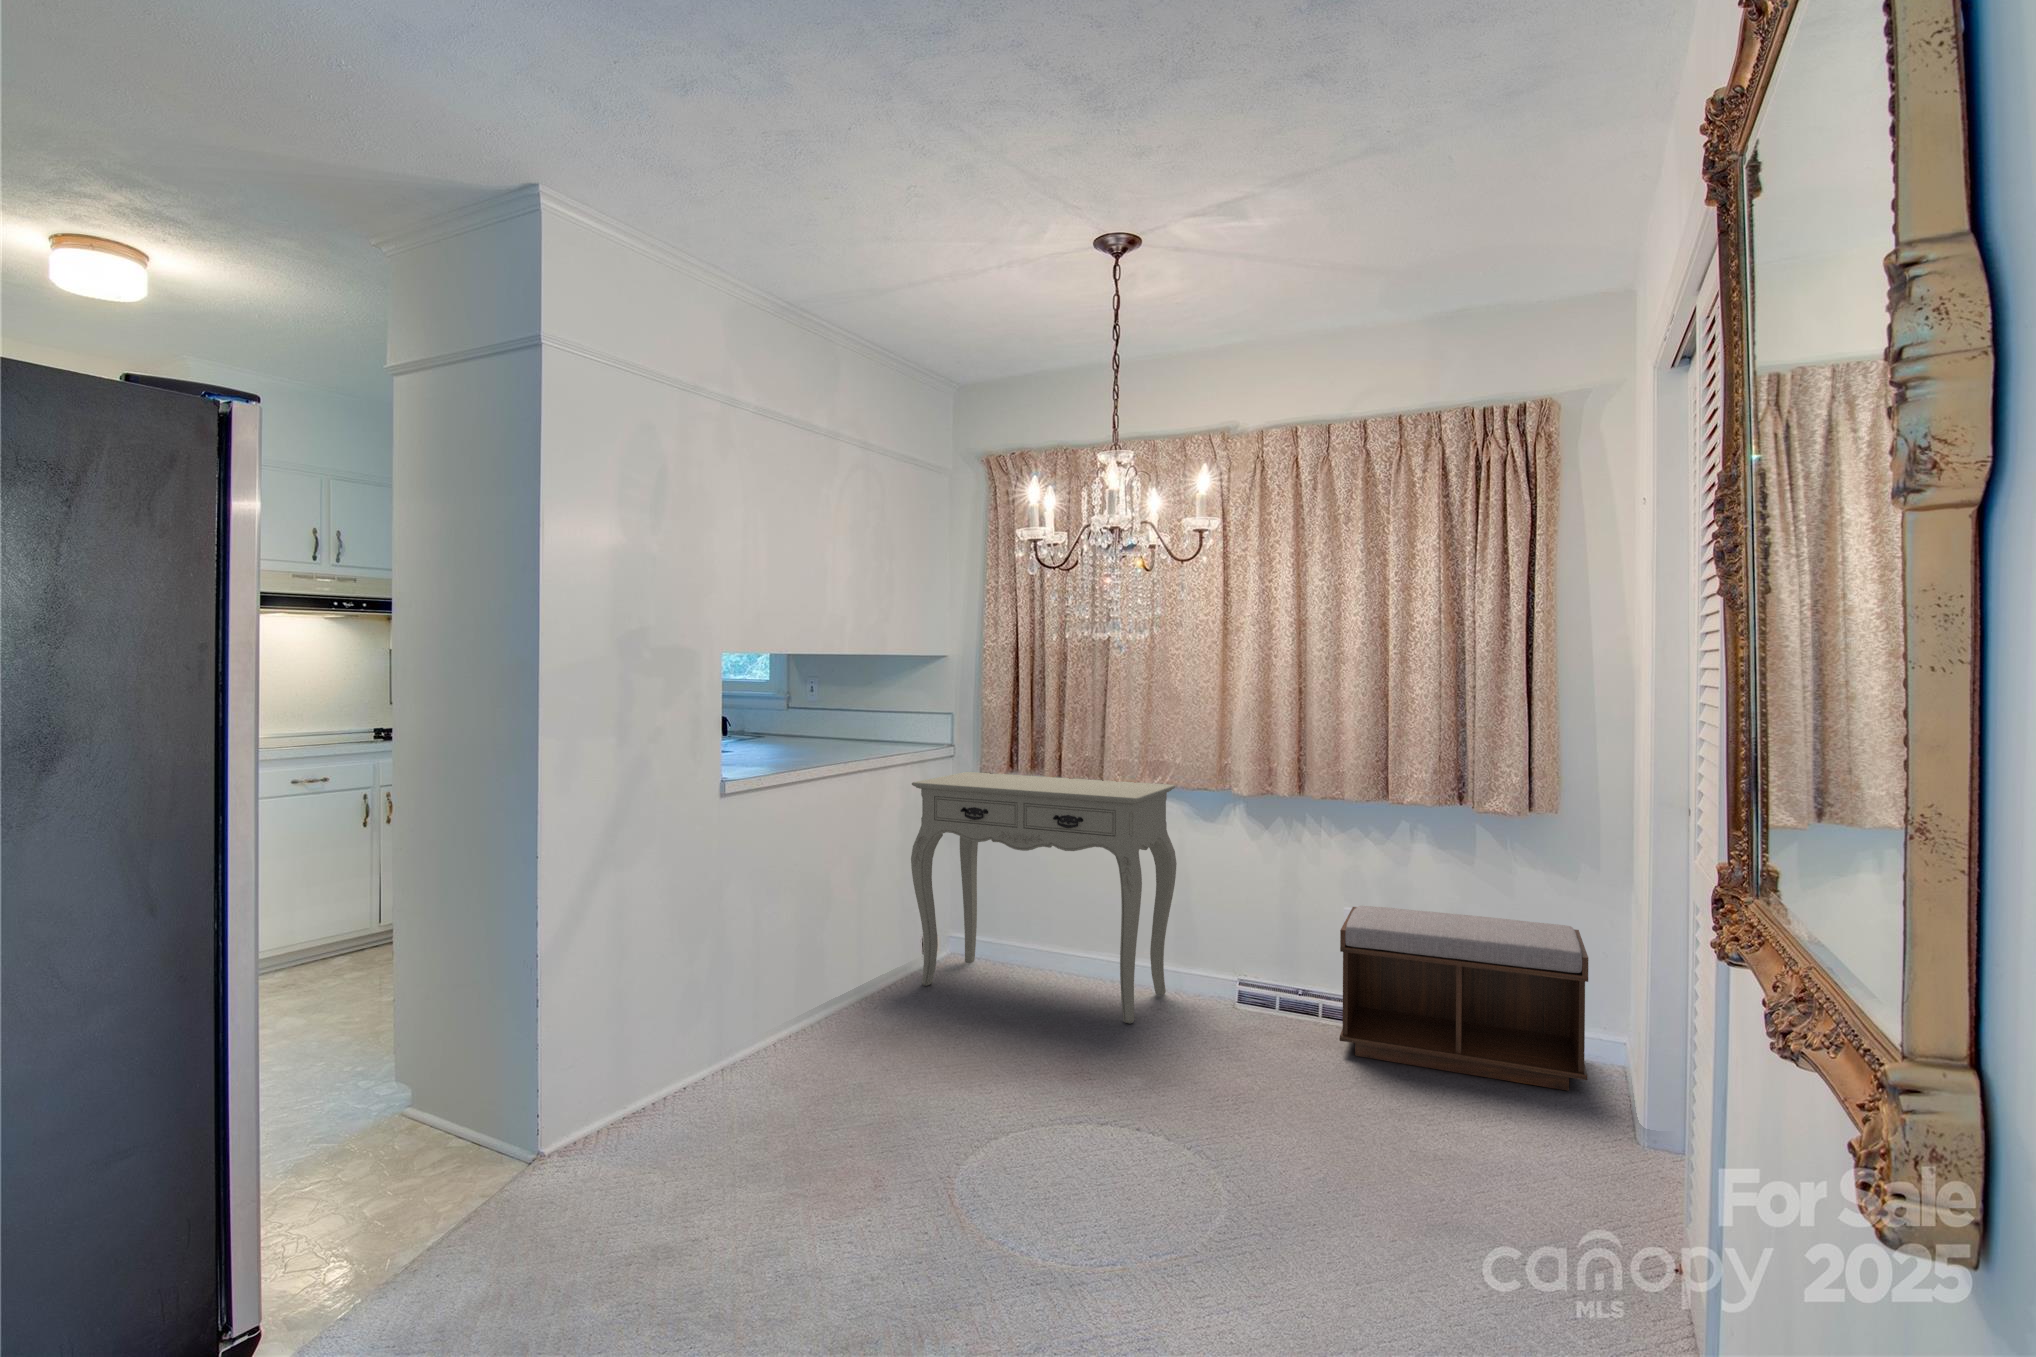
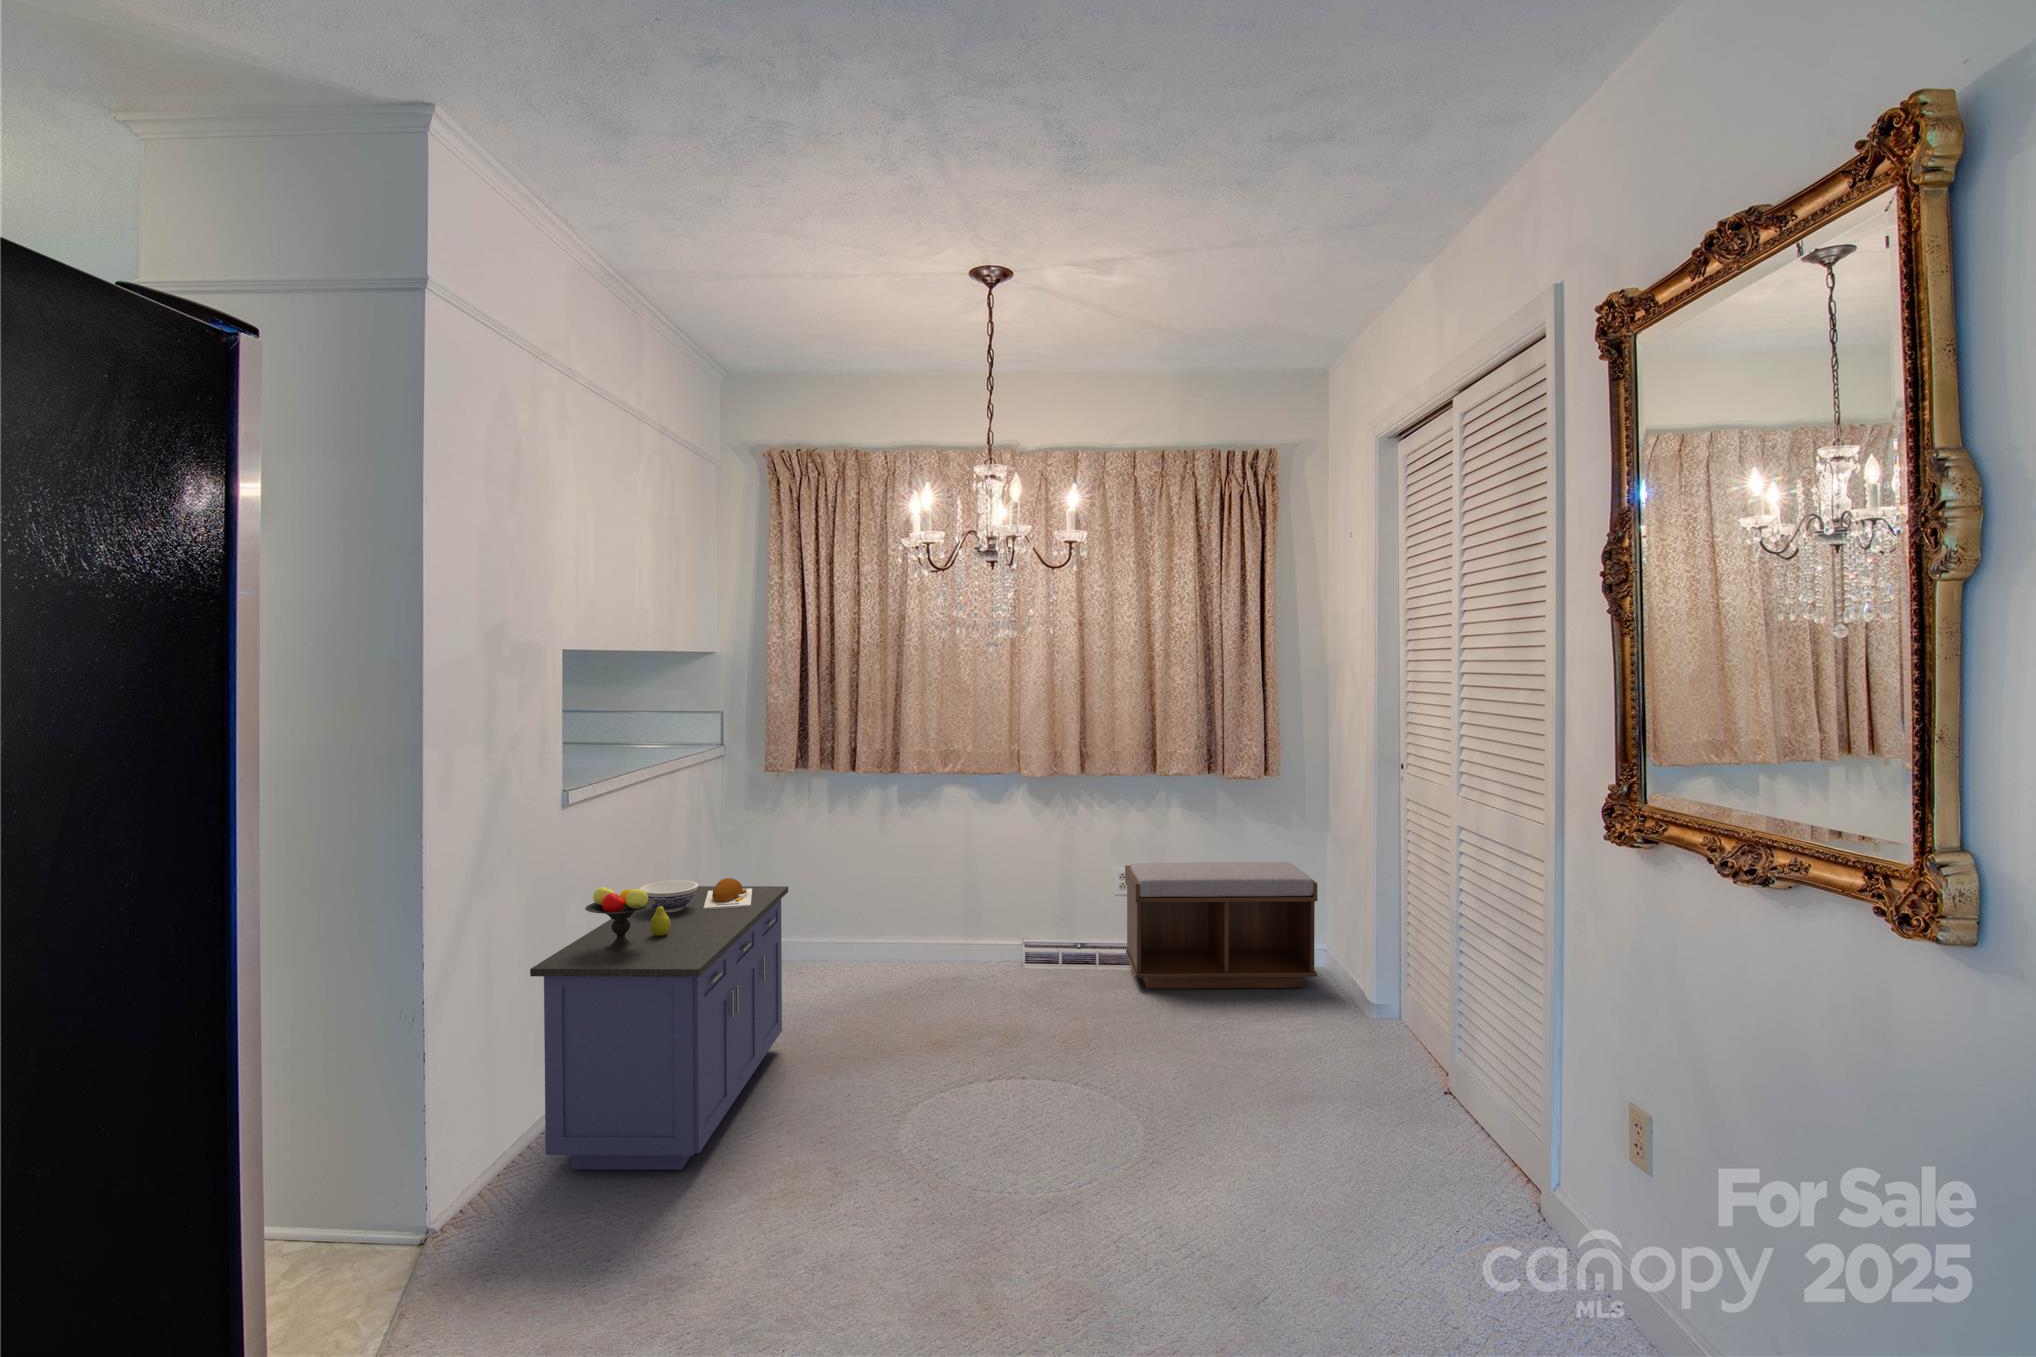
console table: present [911,772,1177,1023] -> none [710,771,970,994]
storage cabinet: none [641,872,938,1149] -> present [530,878,788,1170]

